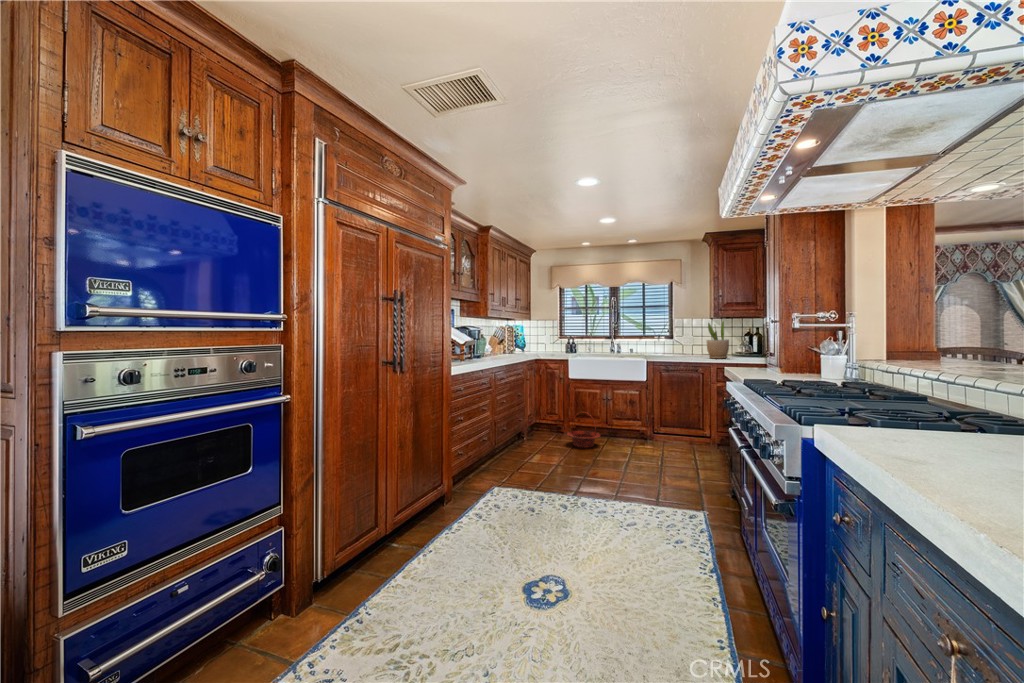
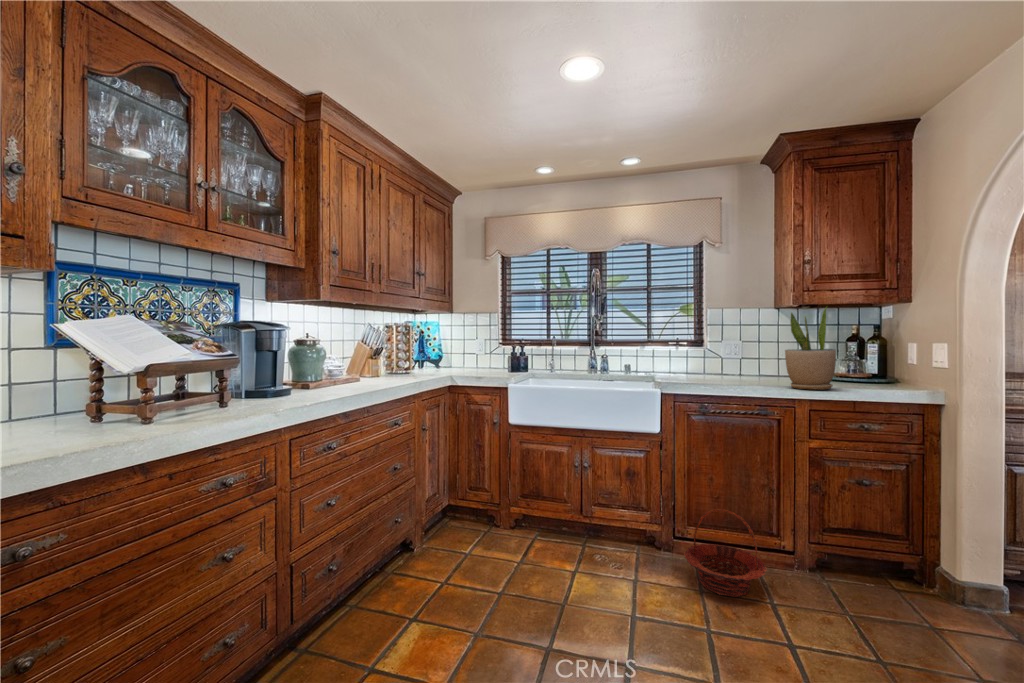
basket: present [567,415,600,448] -> present [684,509,766,597]

